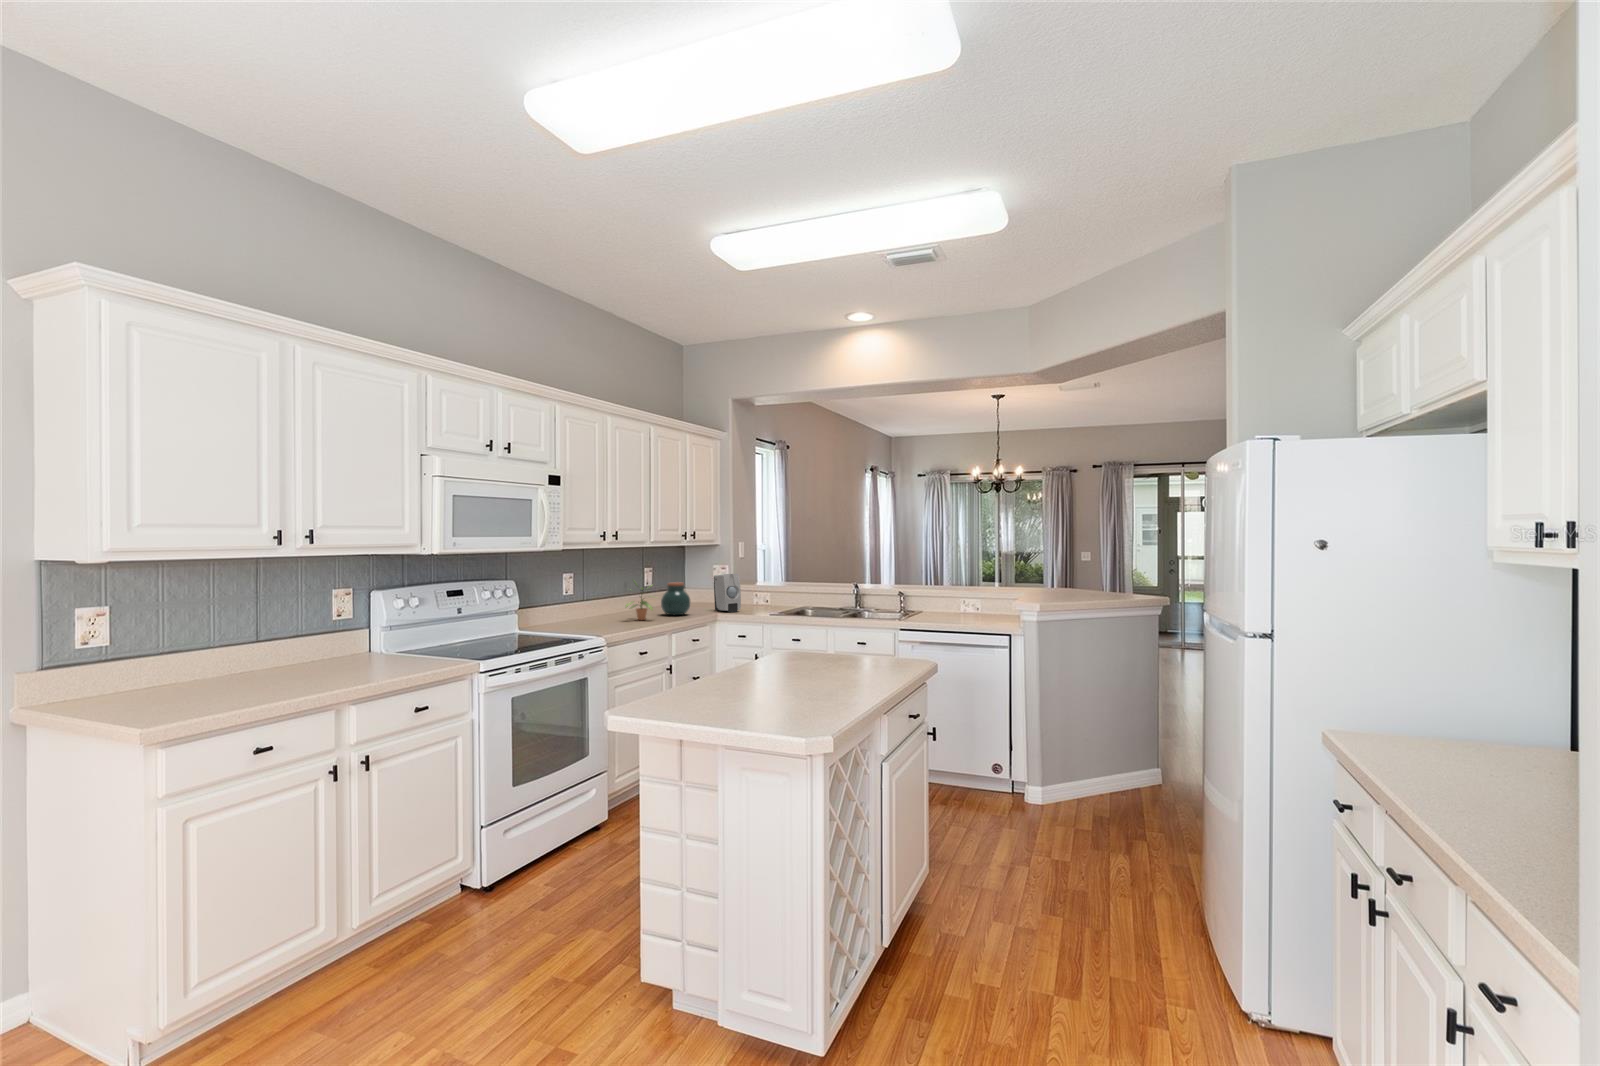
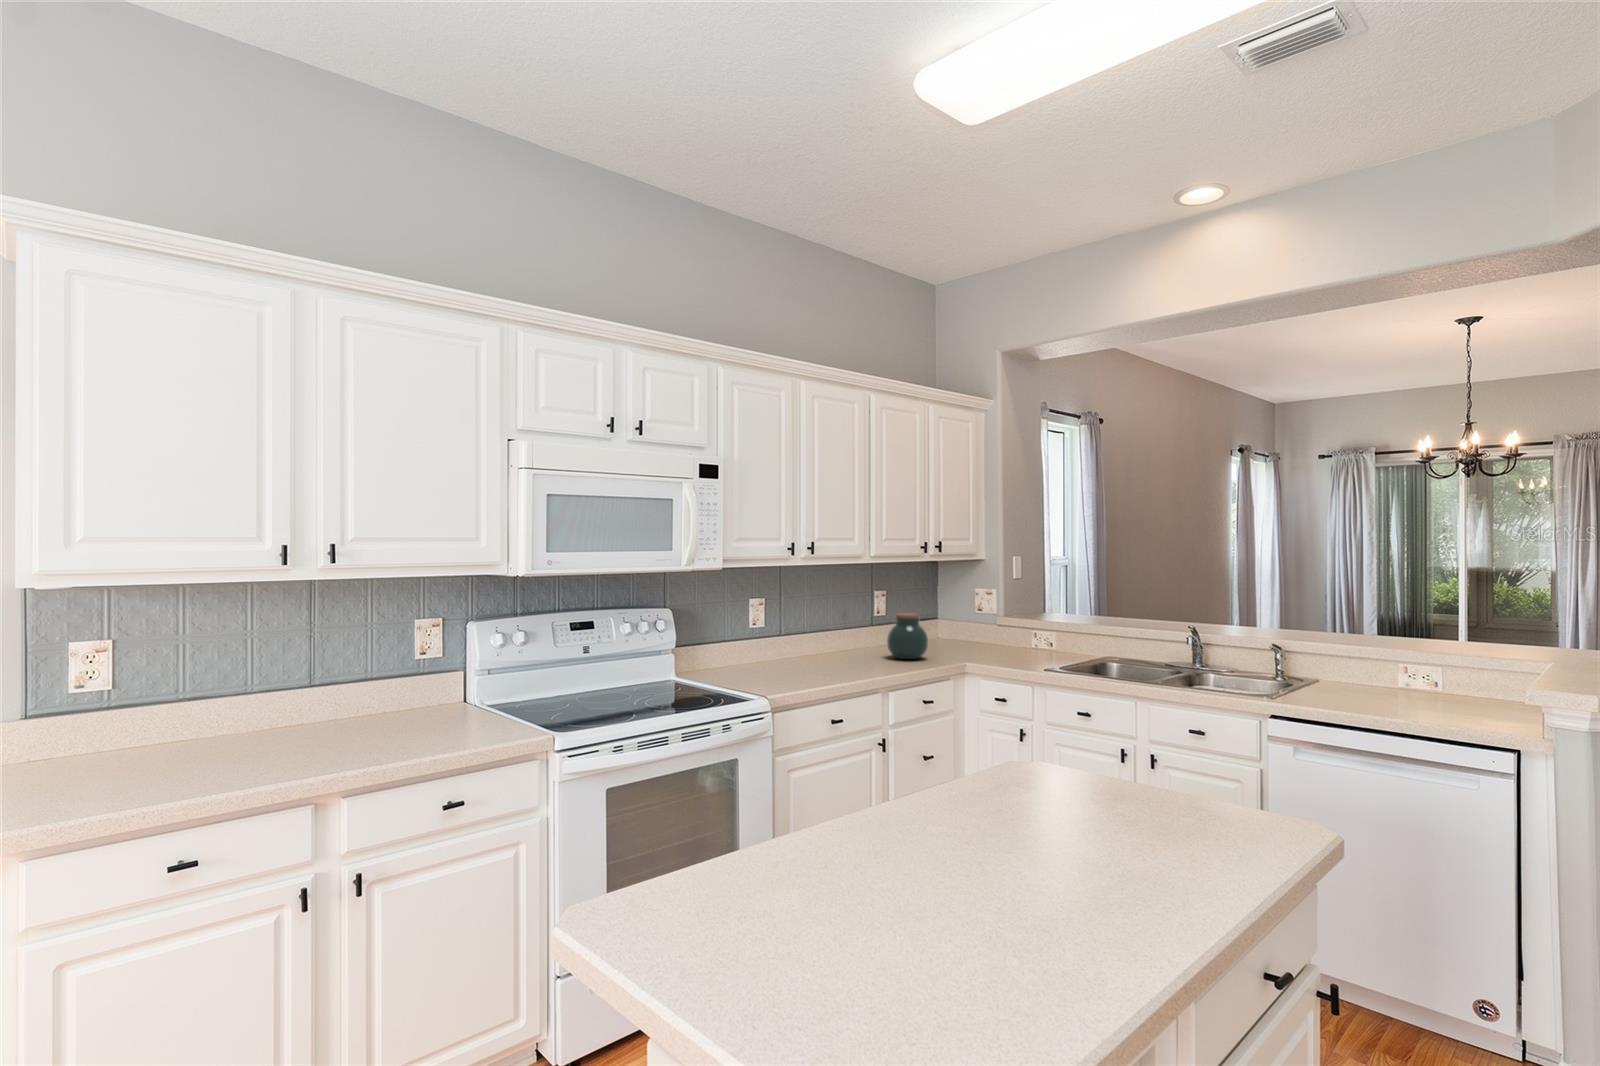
soap dispenser: present [714,574,741,612] -> none [967,603,1004,658]
potted plant: present [626,582,652,620] -> none [830,607,878,665]

